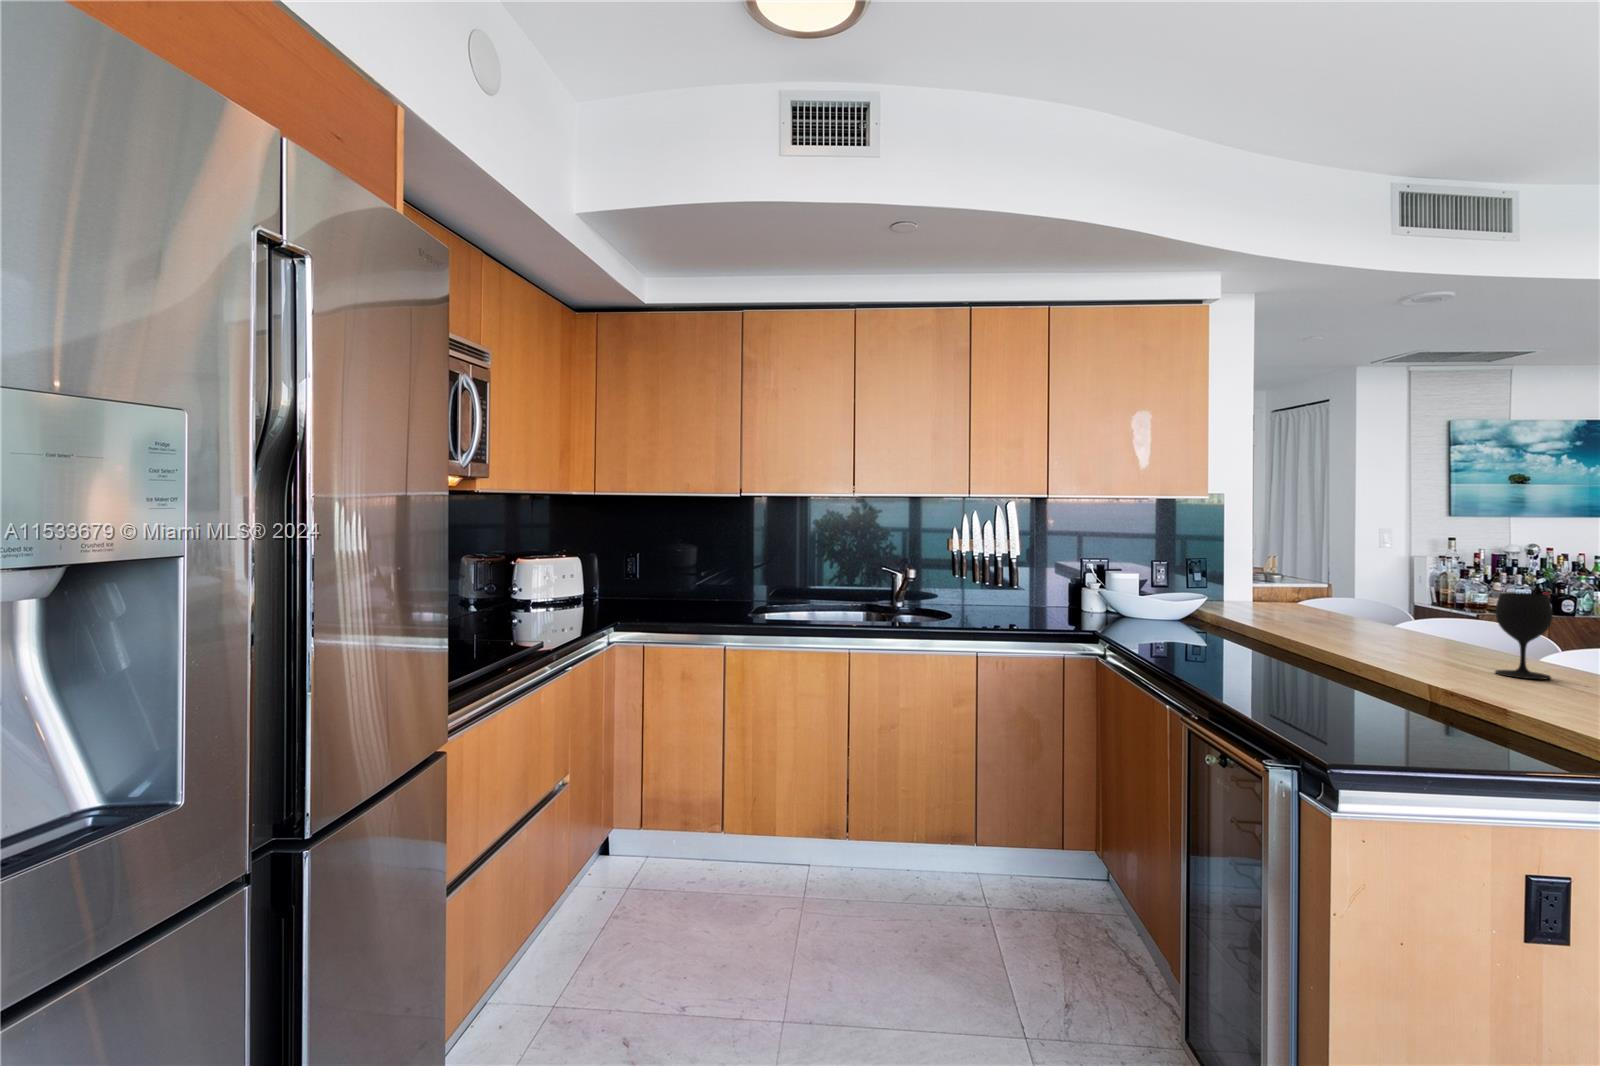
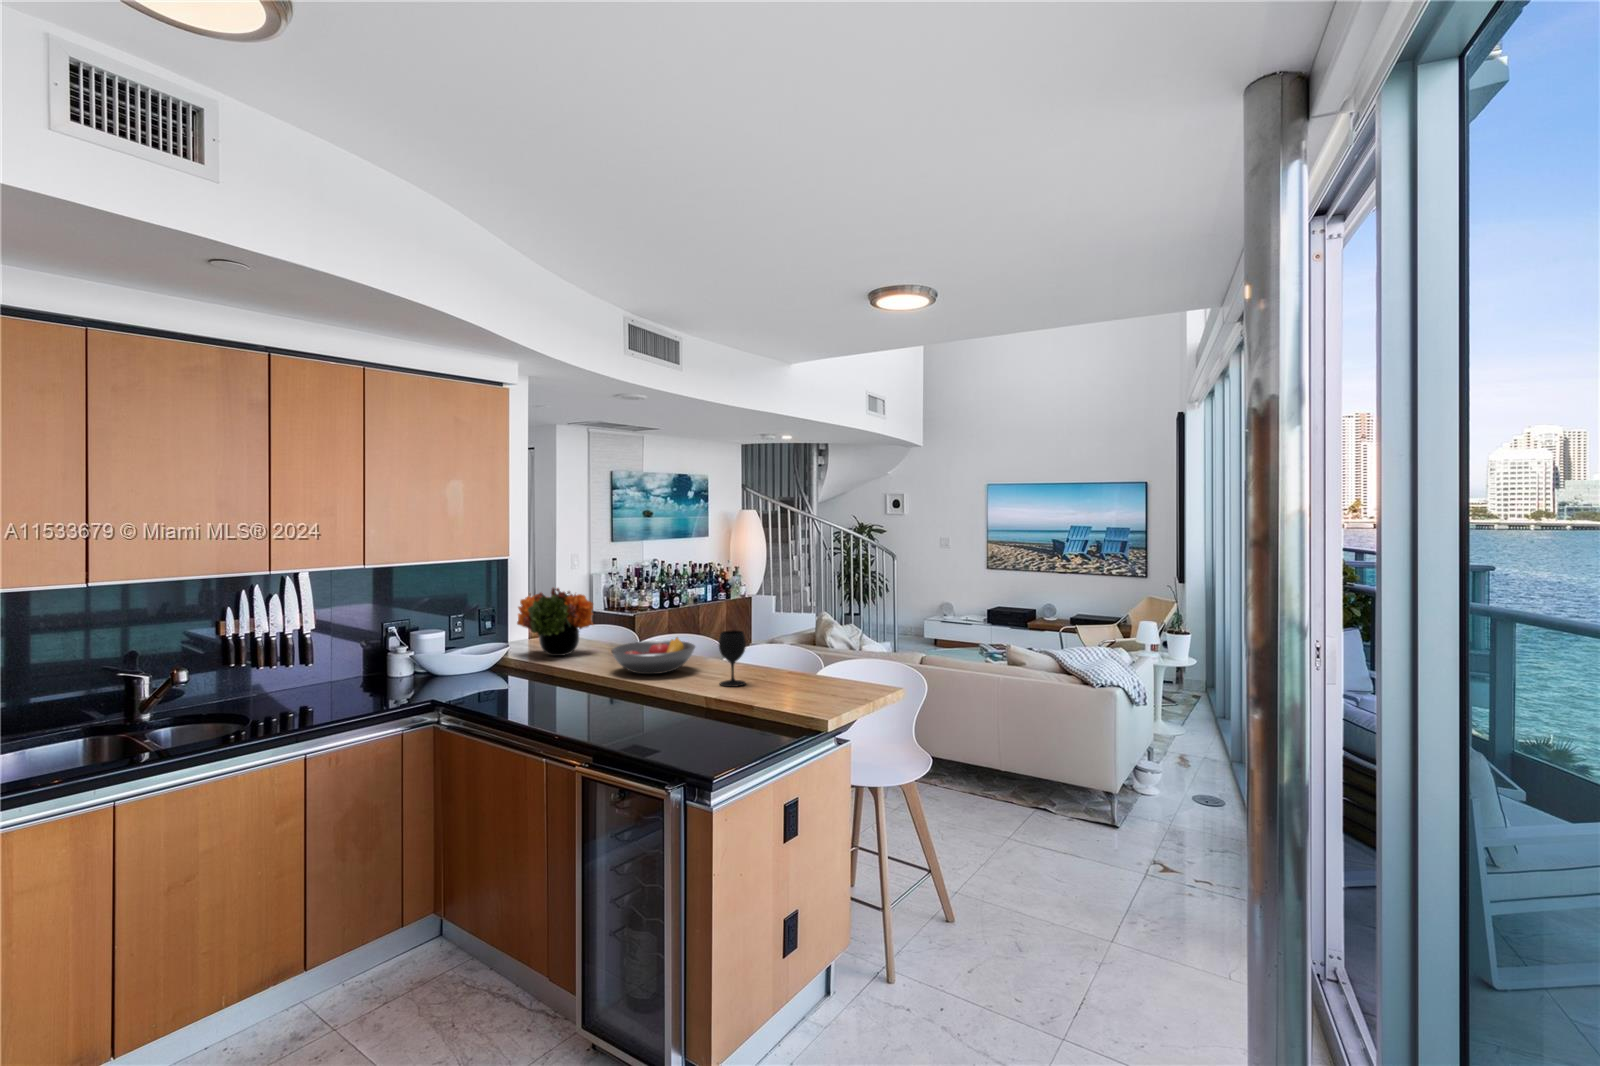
flower arrangement: none [1226,535,1336,620] -> present [517,587,593,656]
fruit bowl: none [1328,605,1474,649] -> present [611,637,695,674]

